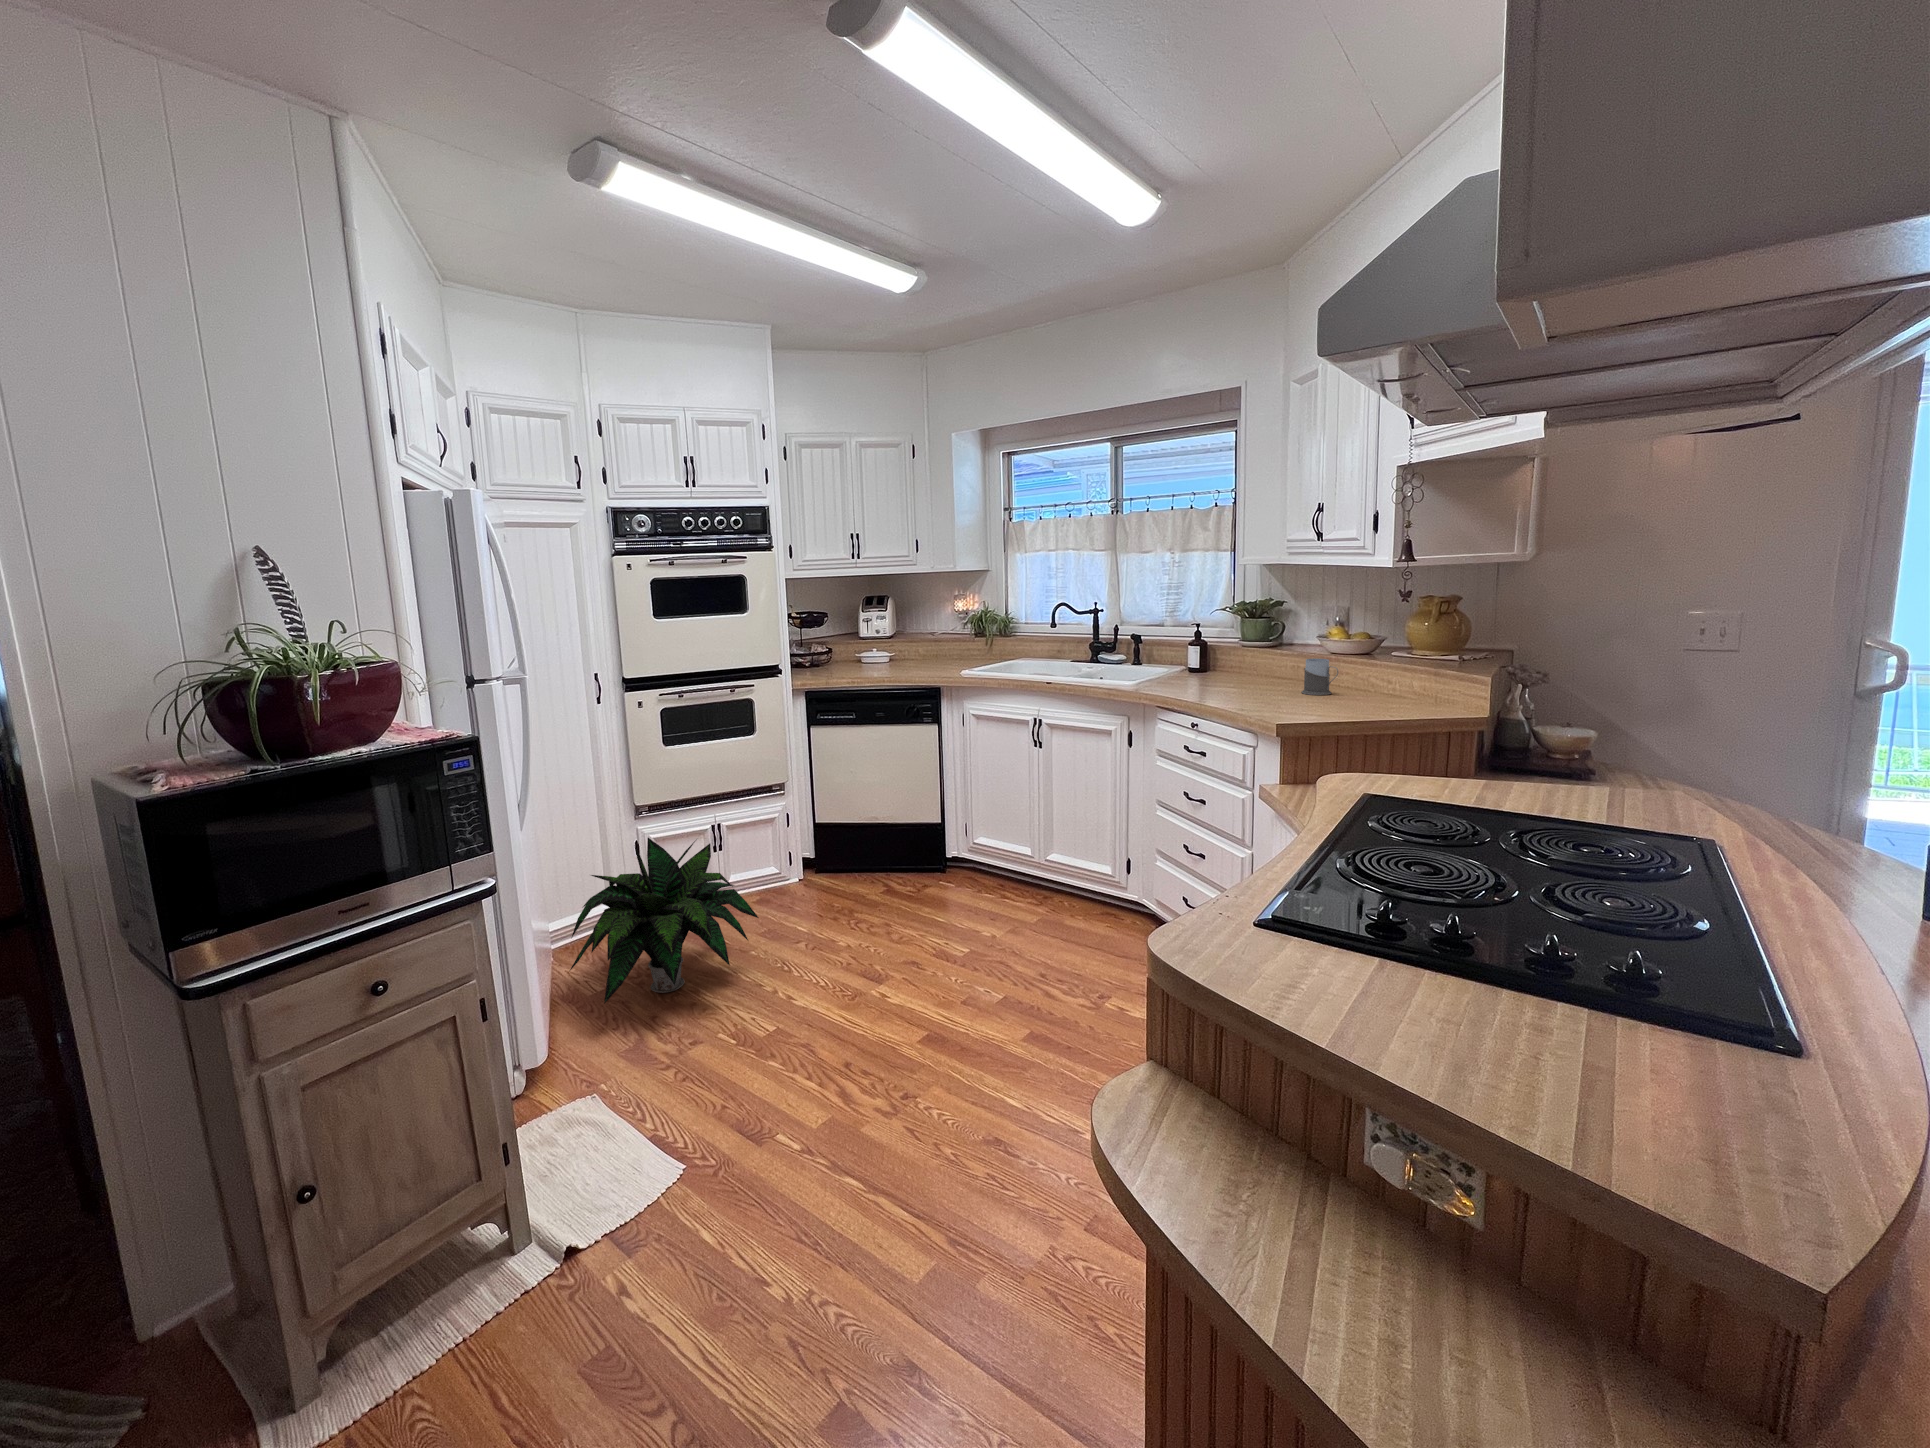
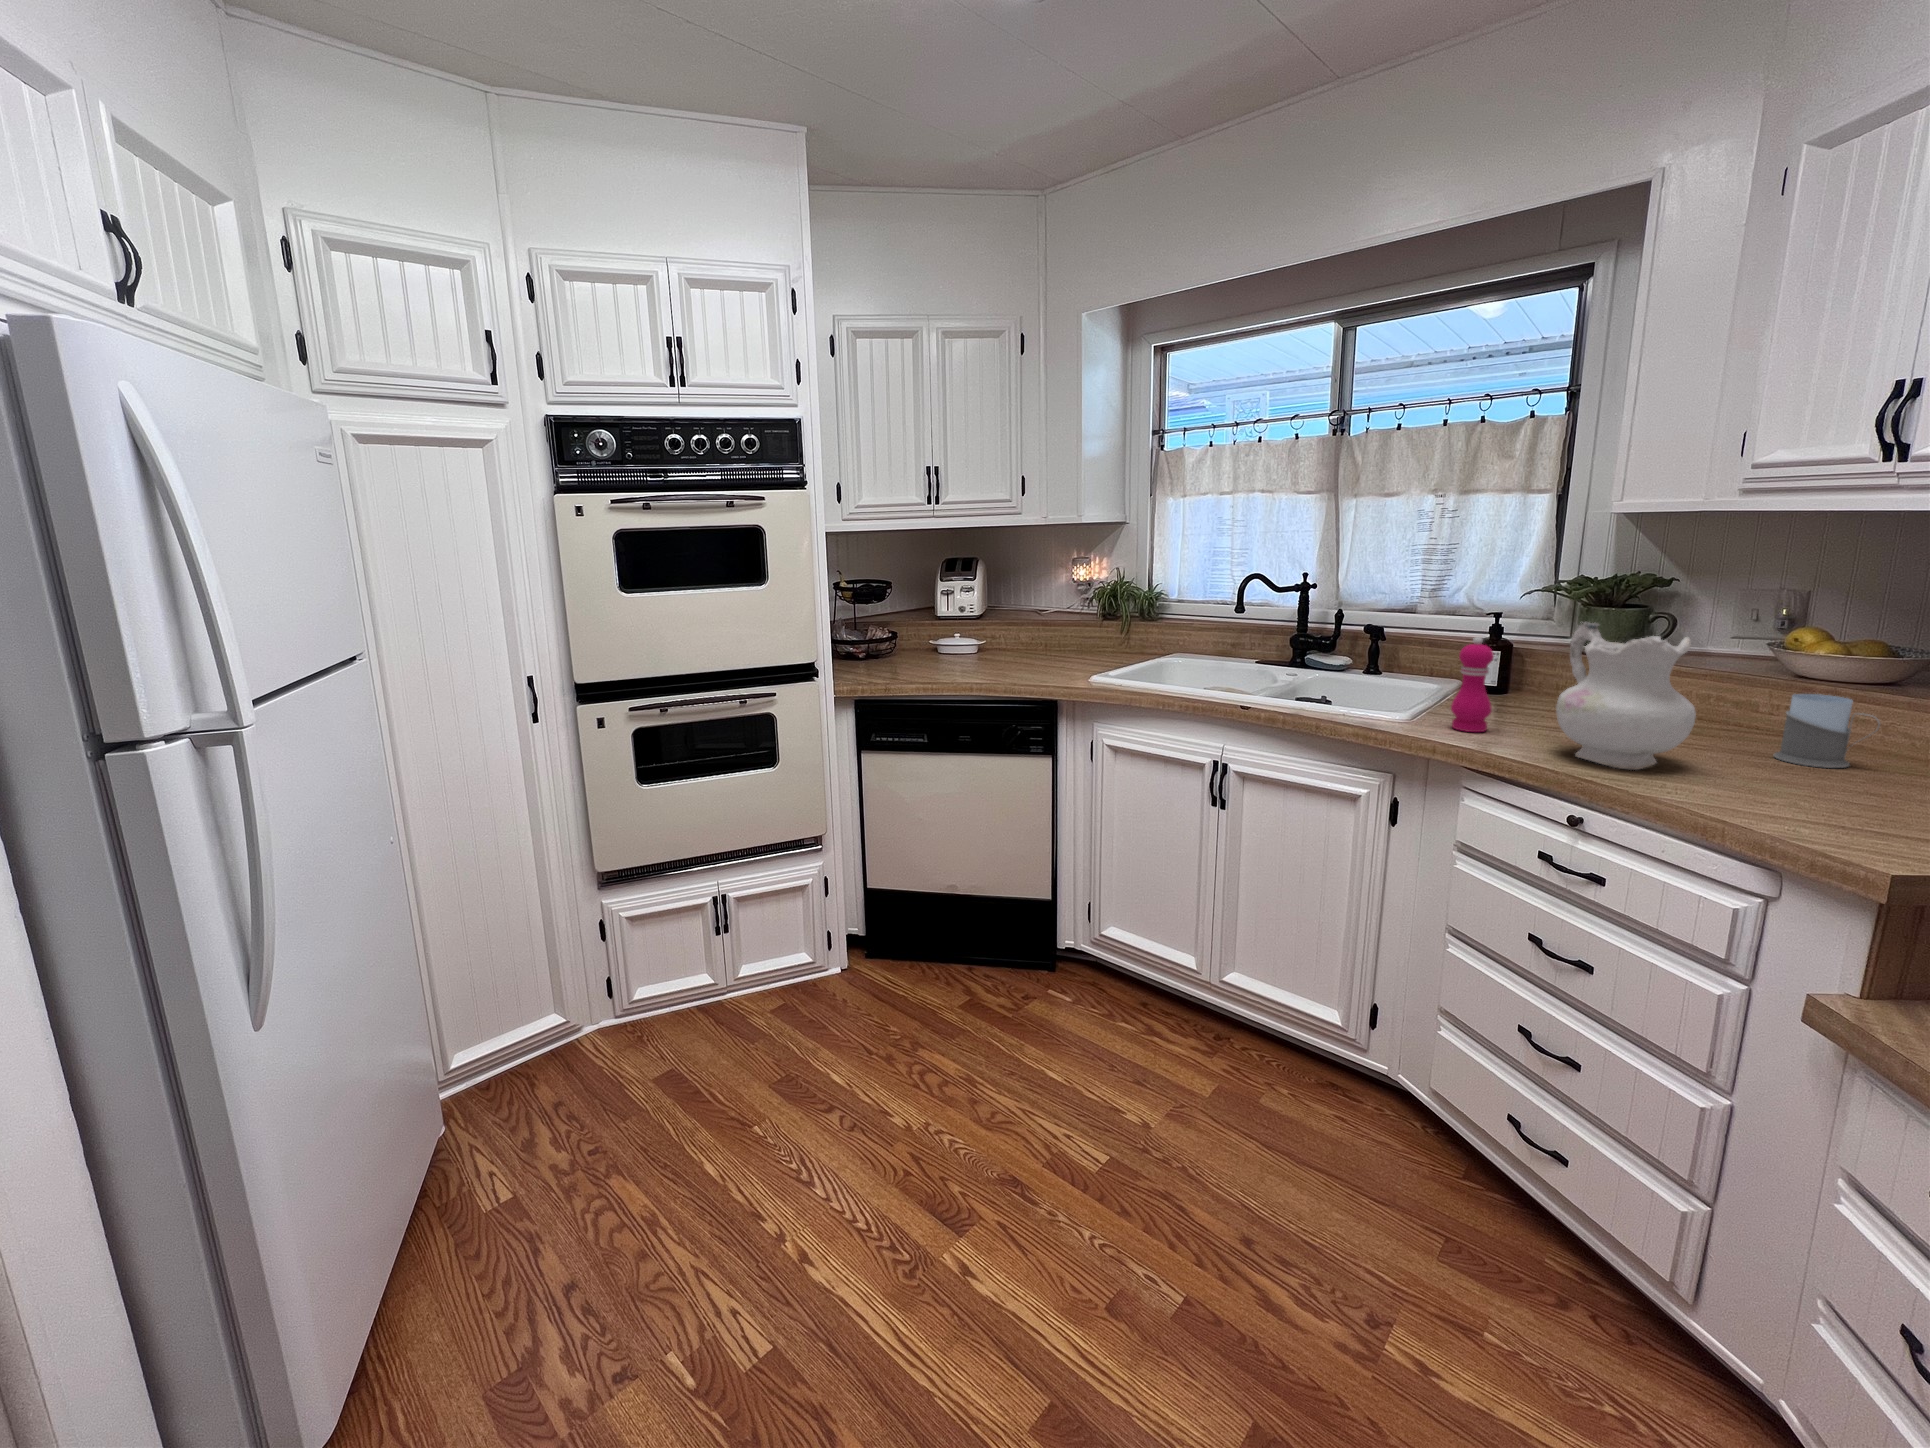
ceramic pitcher: none [1194,623,1253,699] -> present [1556,622,1696,770]
pepper mill: none [1154,634,1174,688] -> present [1451,637,1494,732]
potted plant: present [570,838,759,1003] -> none [442,947,760,1285]

